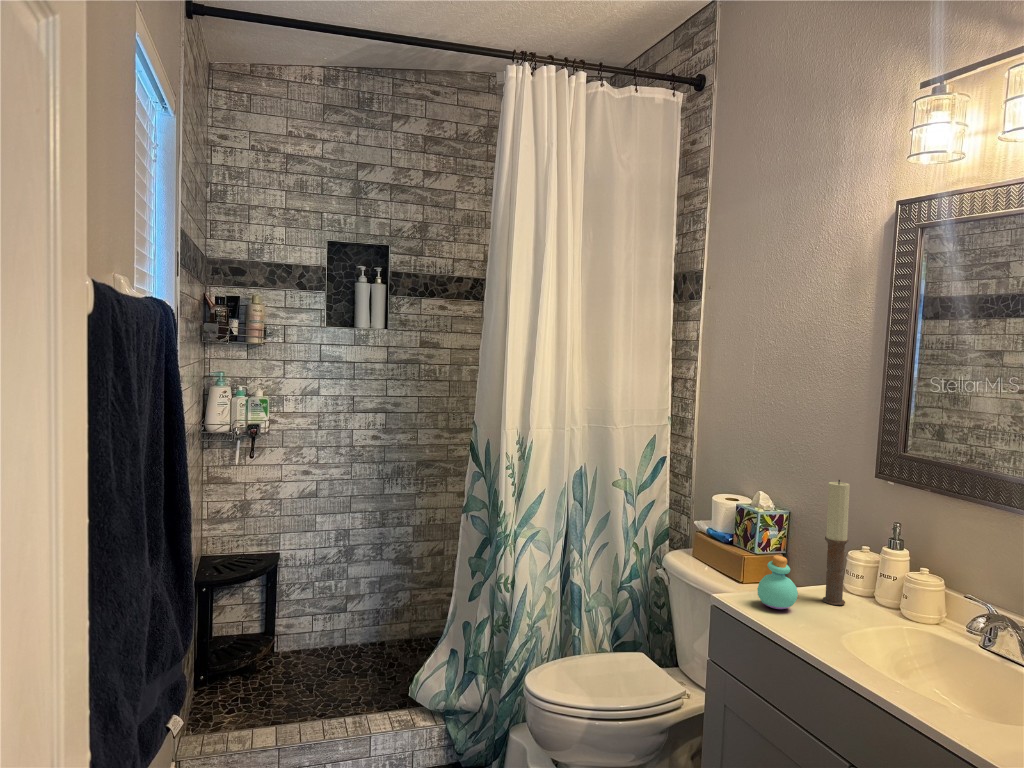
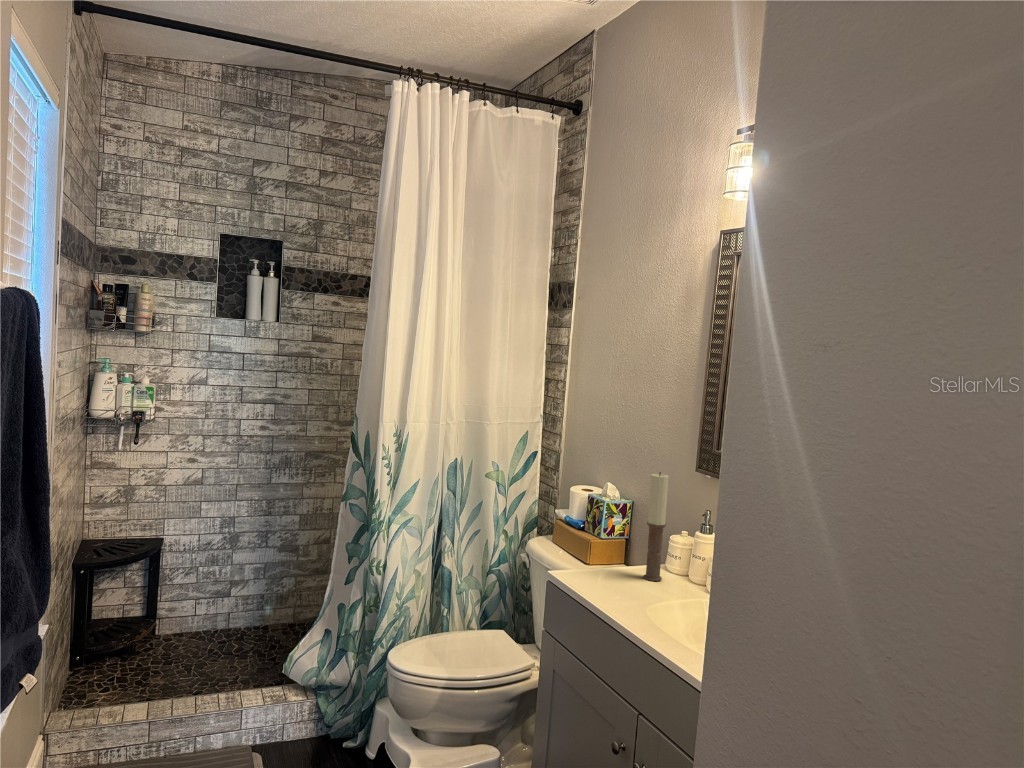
perfume bottle: present [757,555,798,609] -> none [585,537,618,583]

